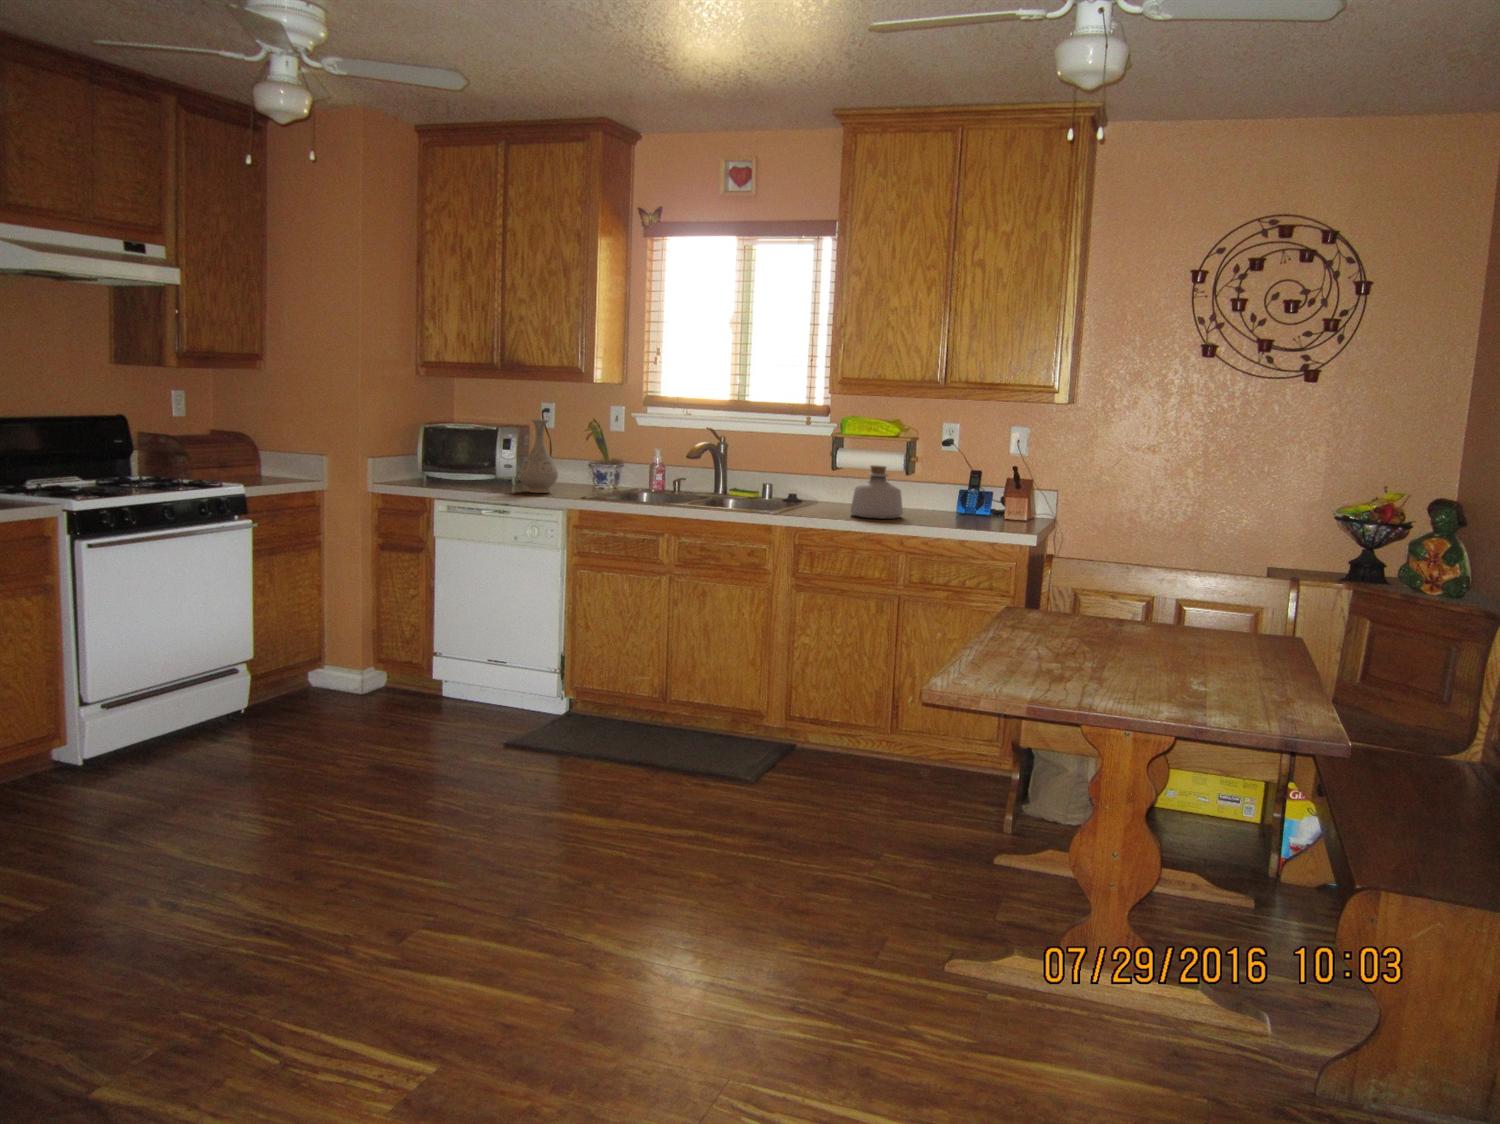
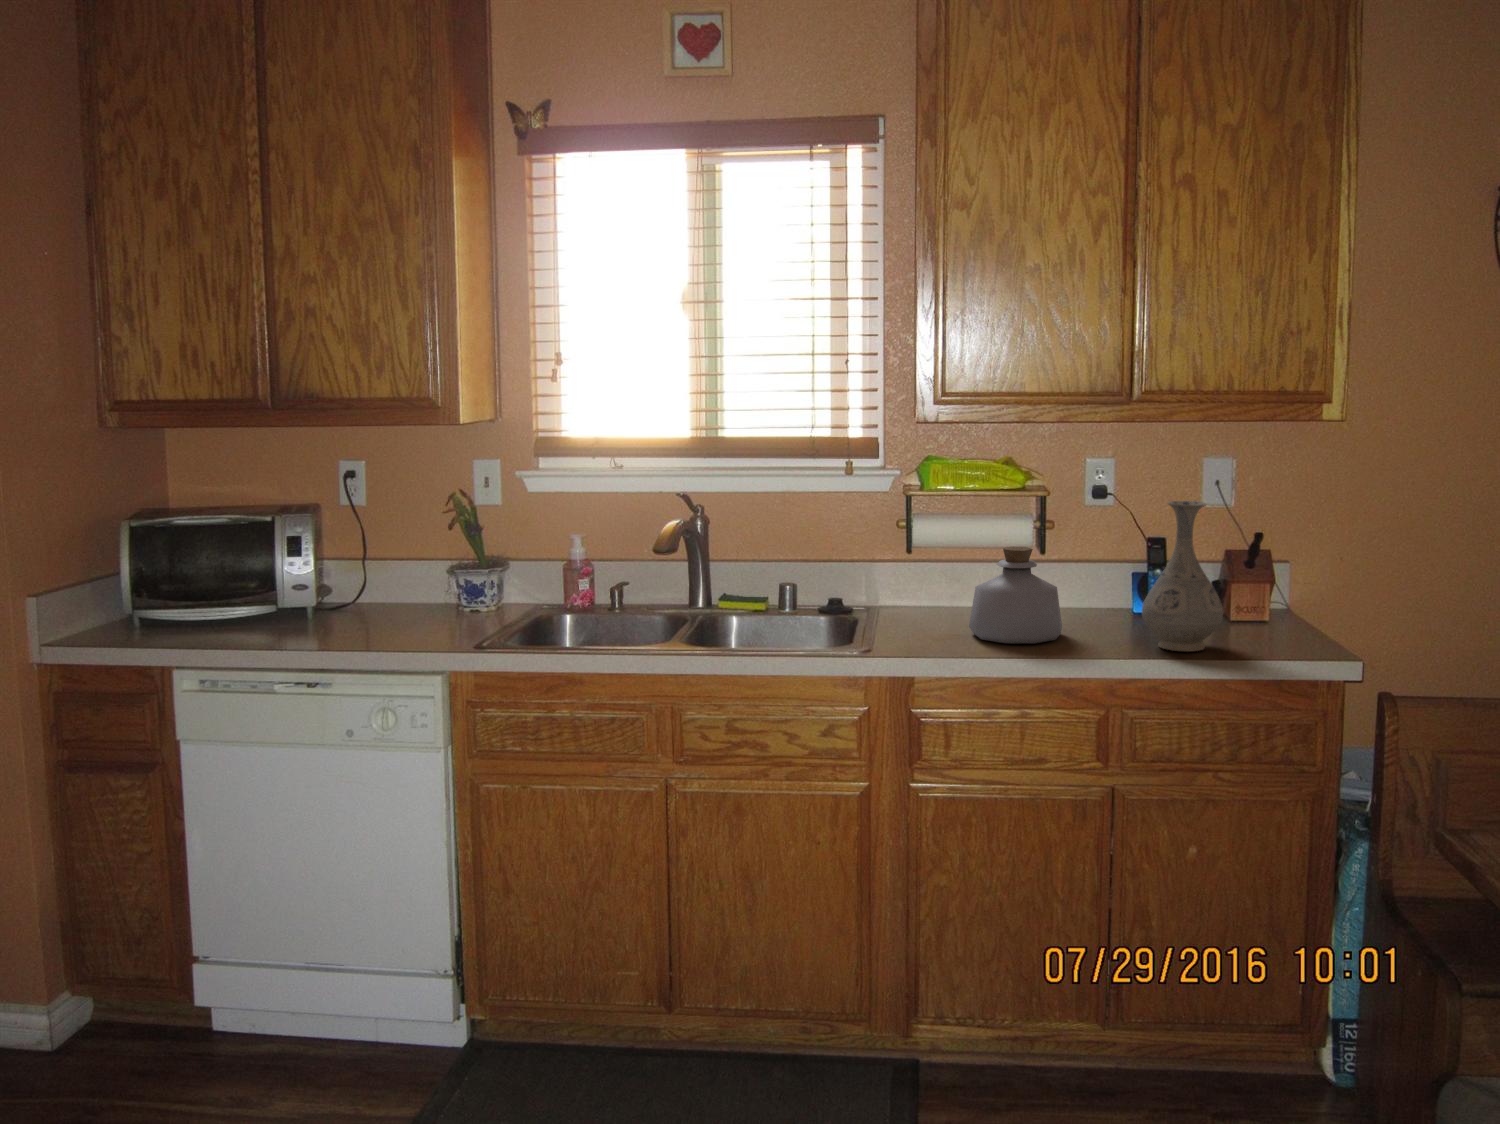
vase: present [519,419,558,493] -> present [1142,501,1223,651]

